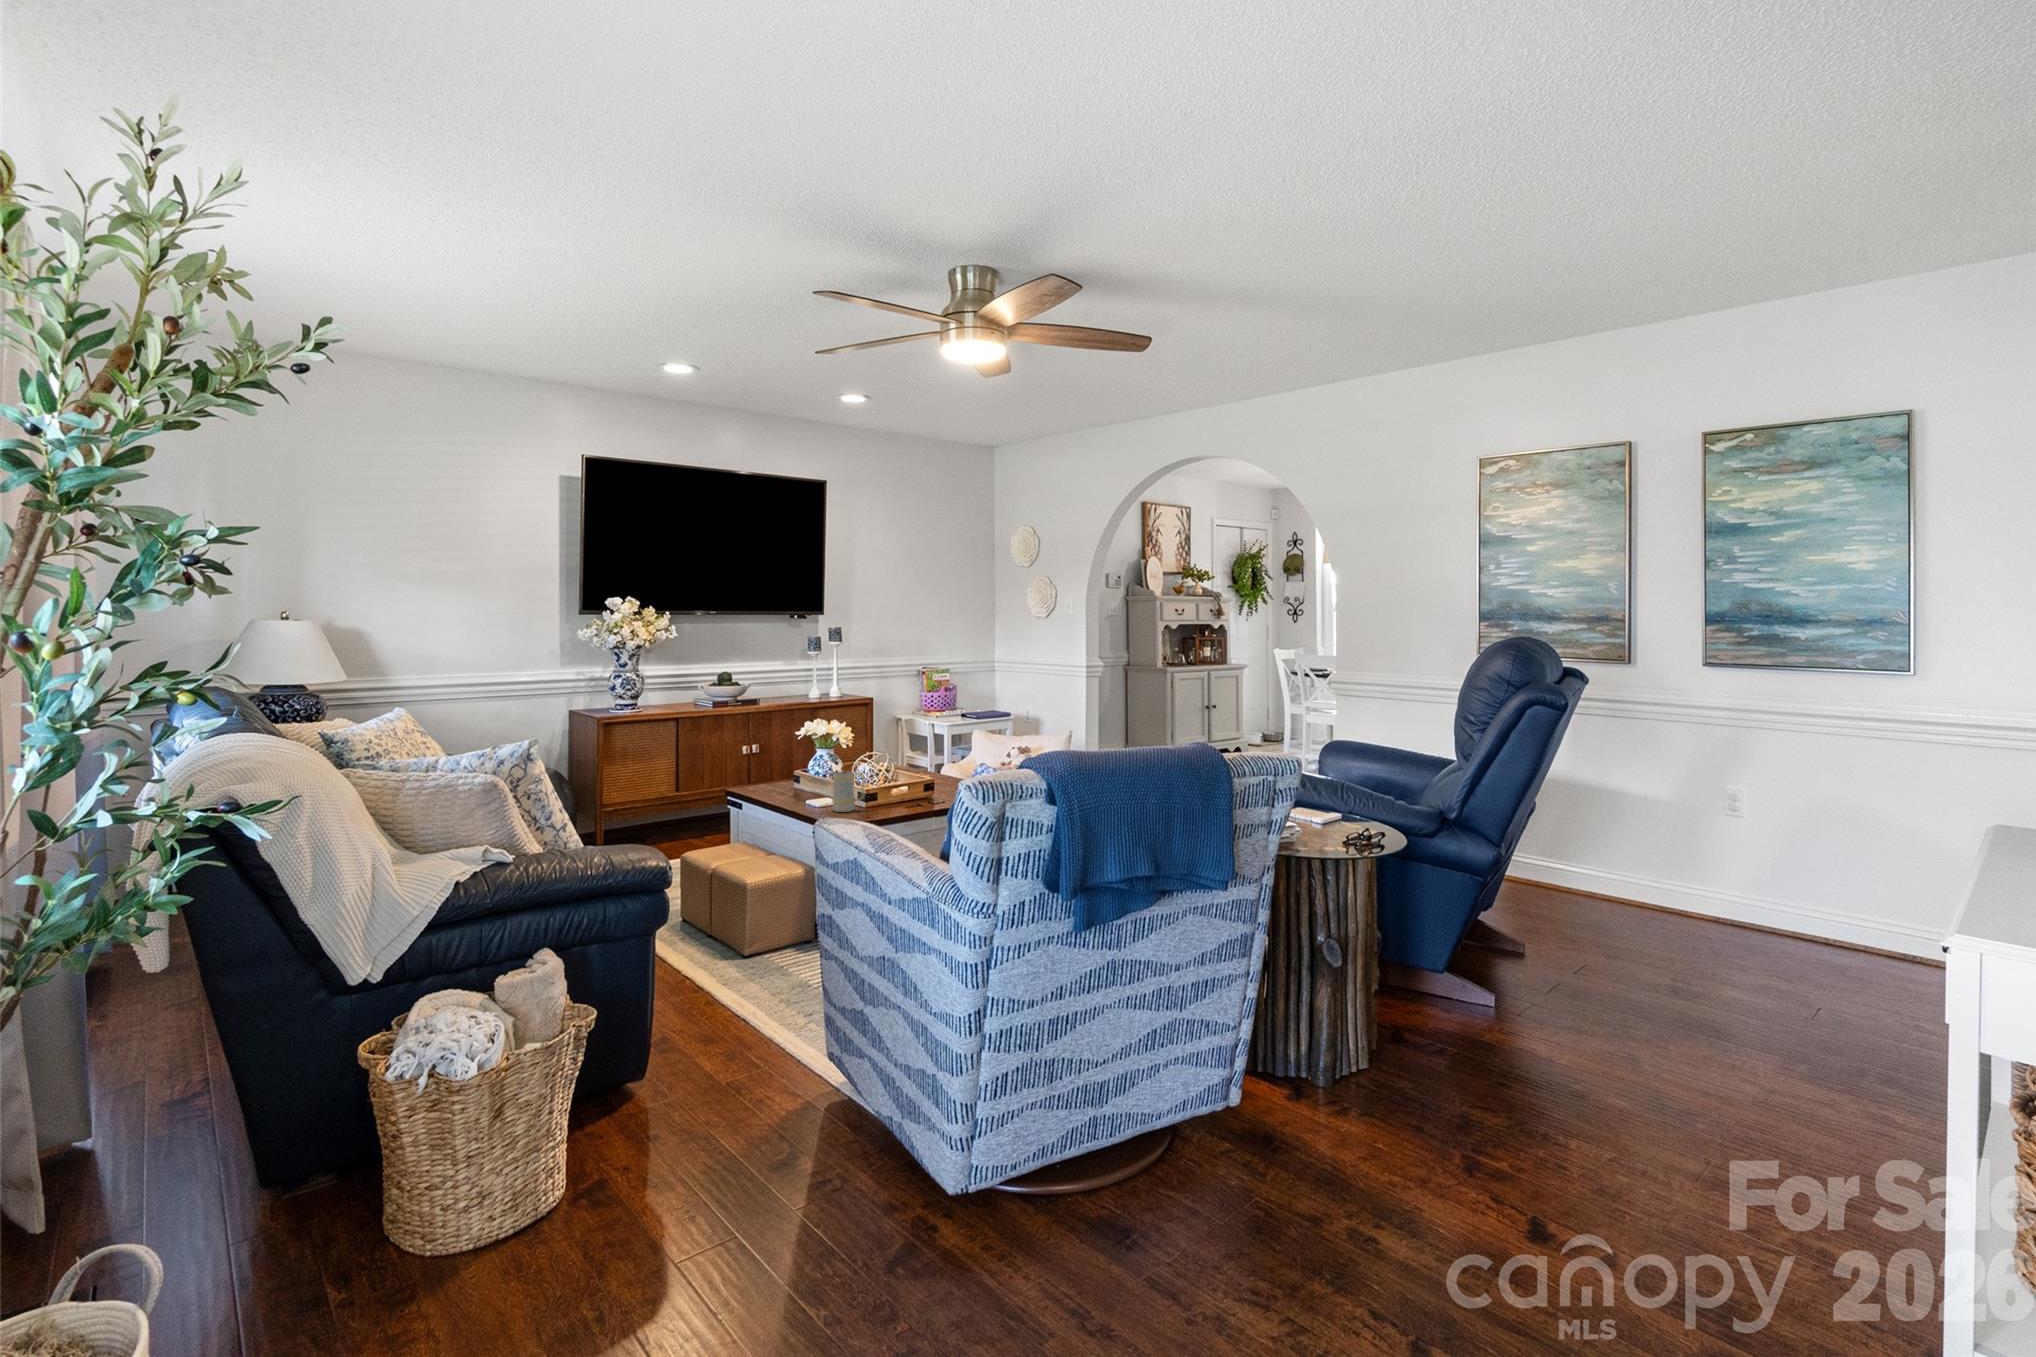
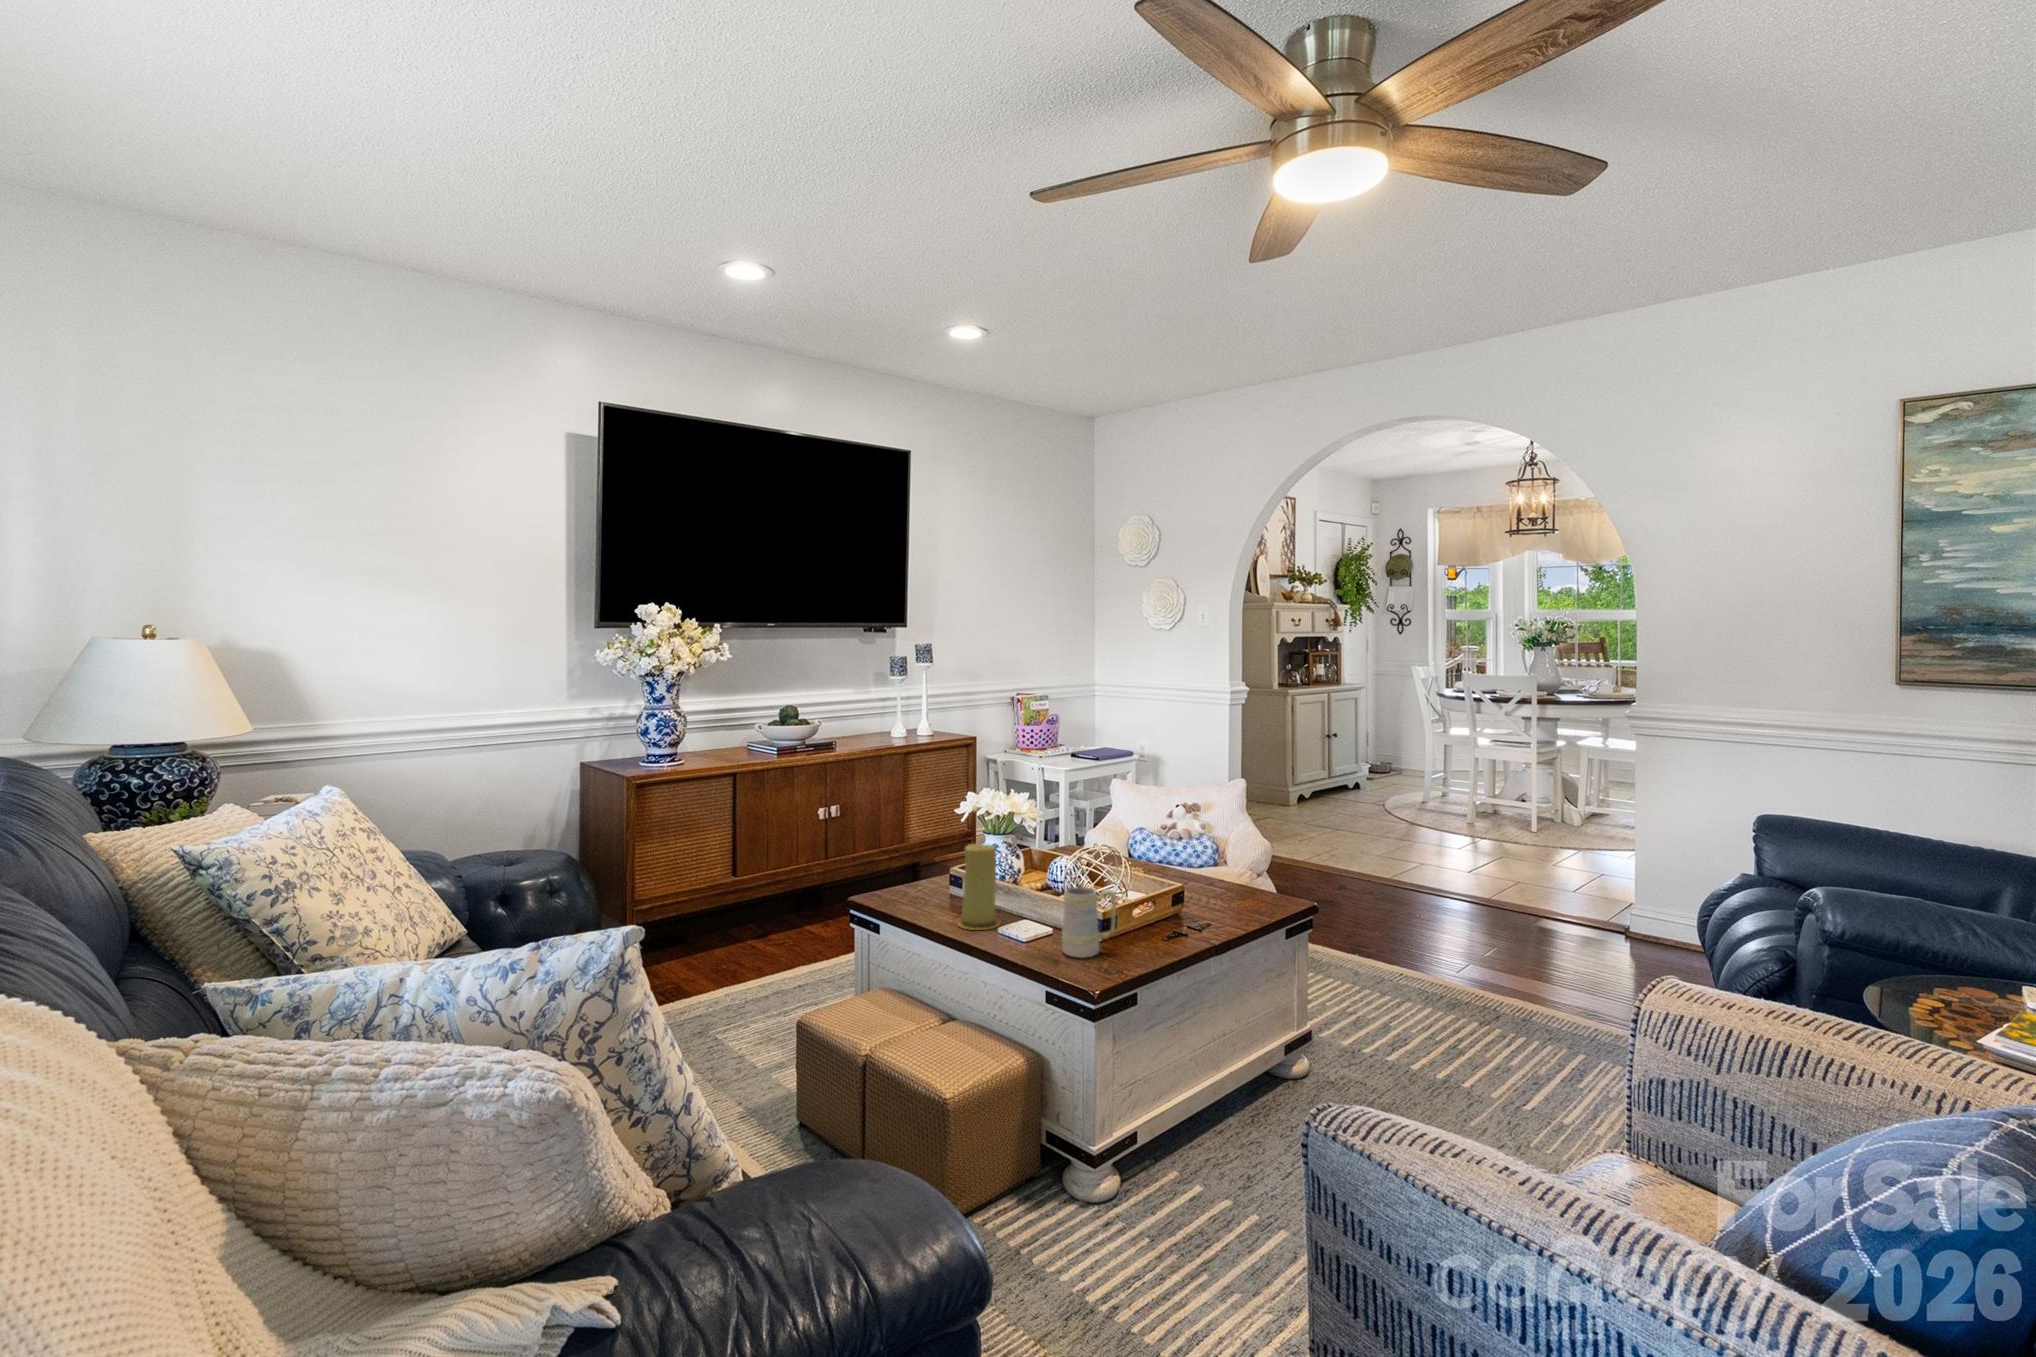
candle: none [781,750,810,802] -> present [957,844,1000,930]

